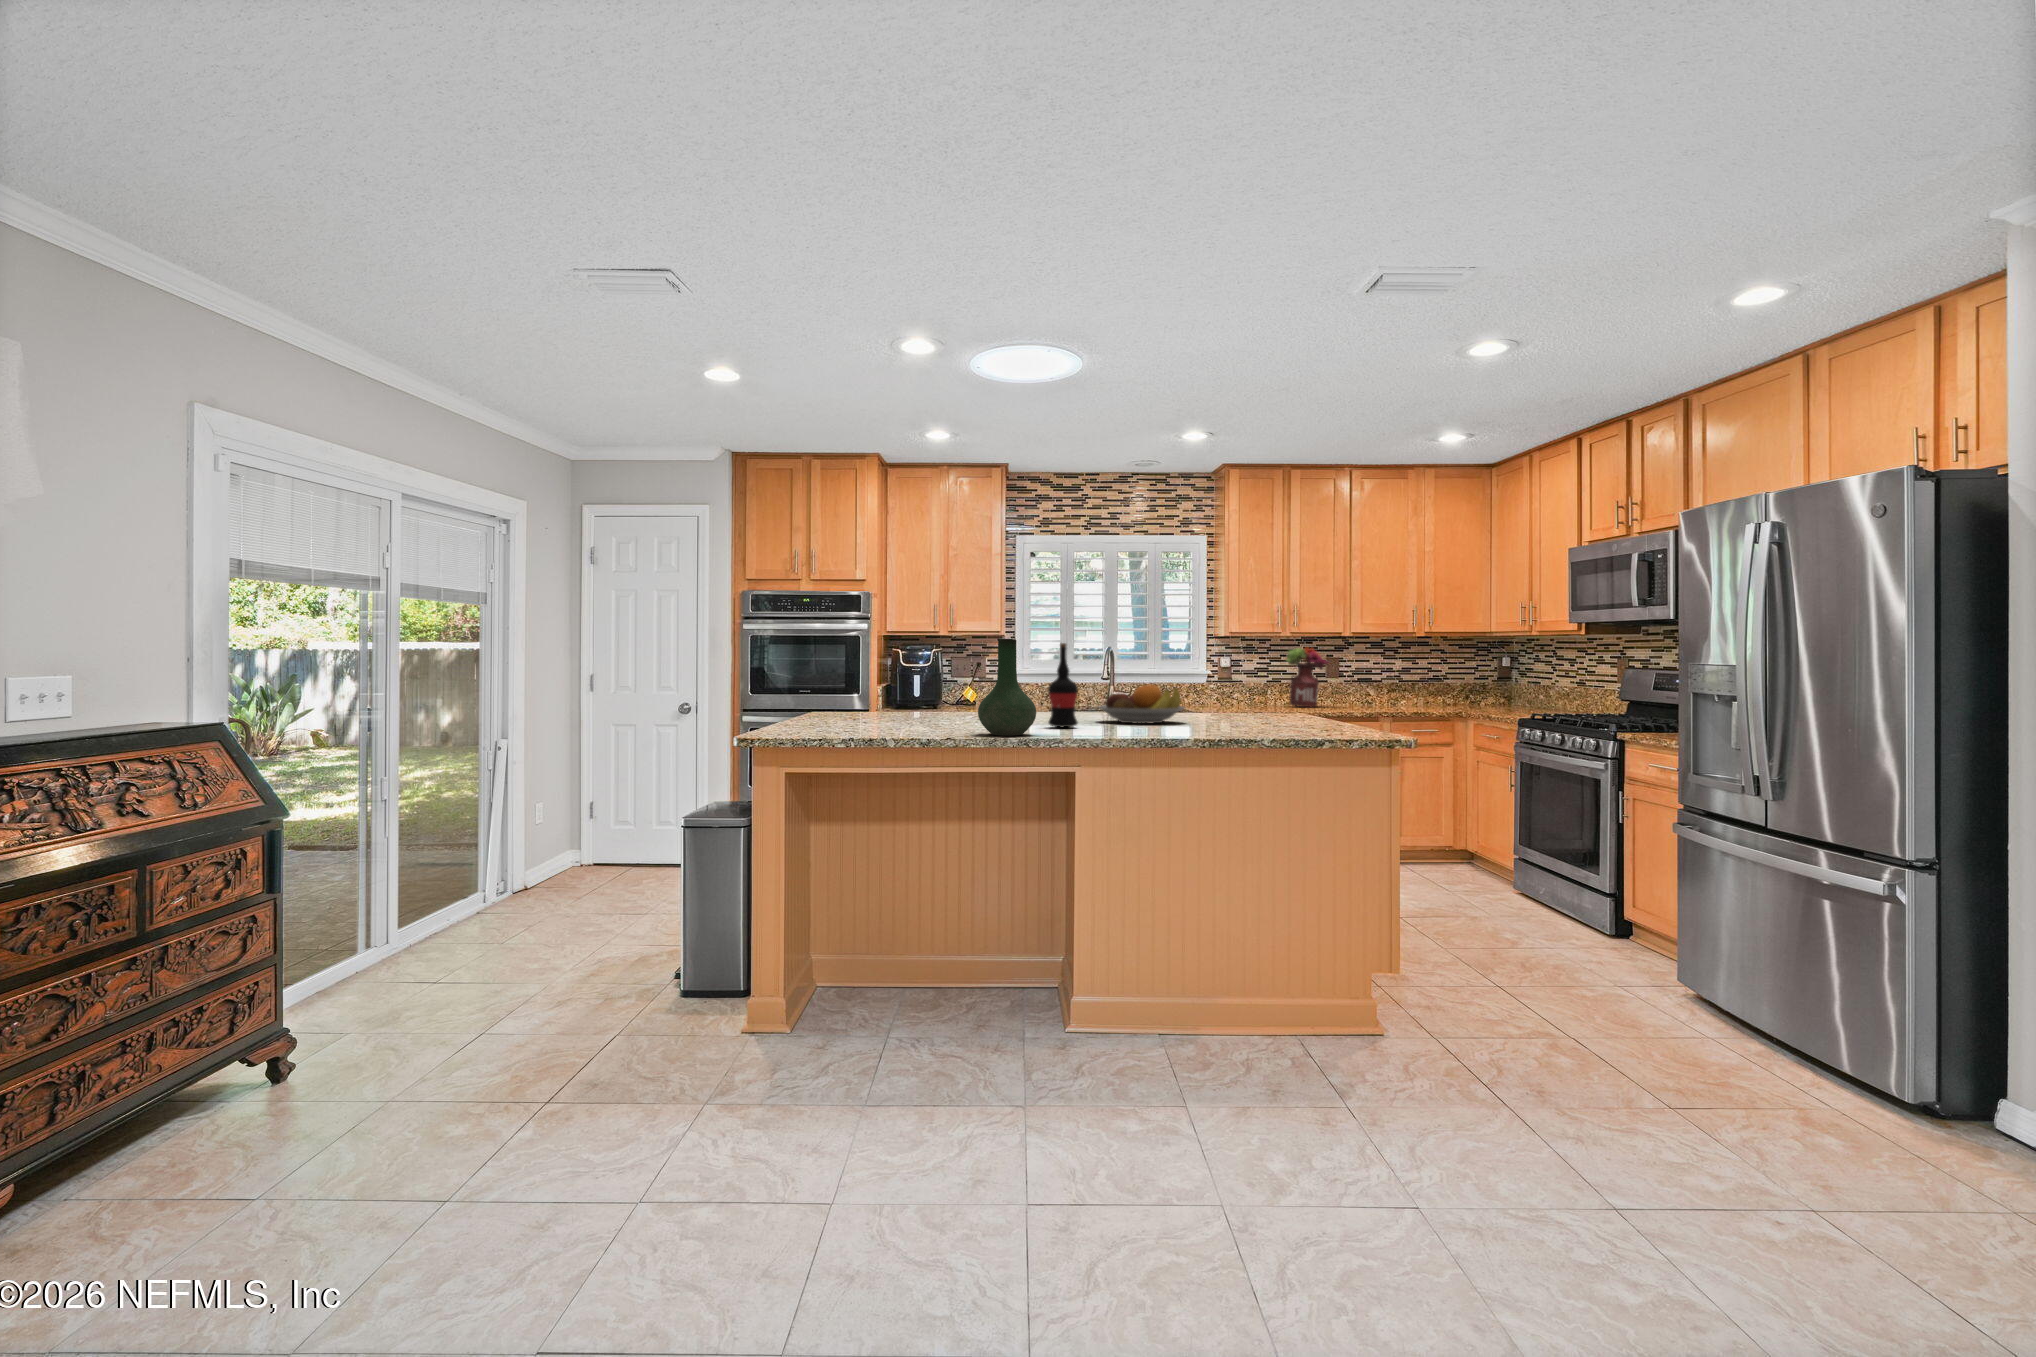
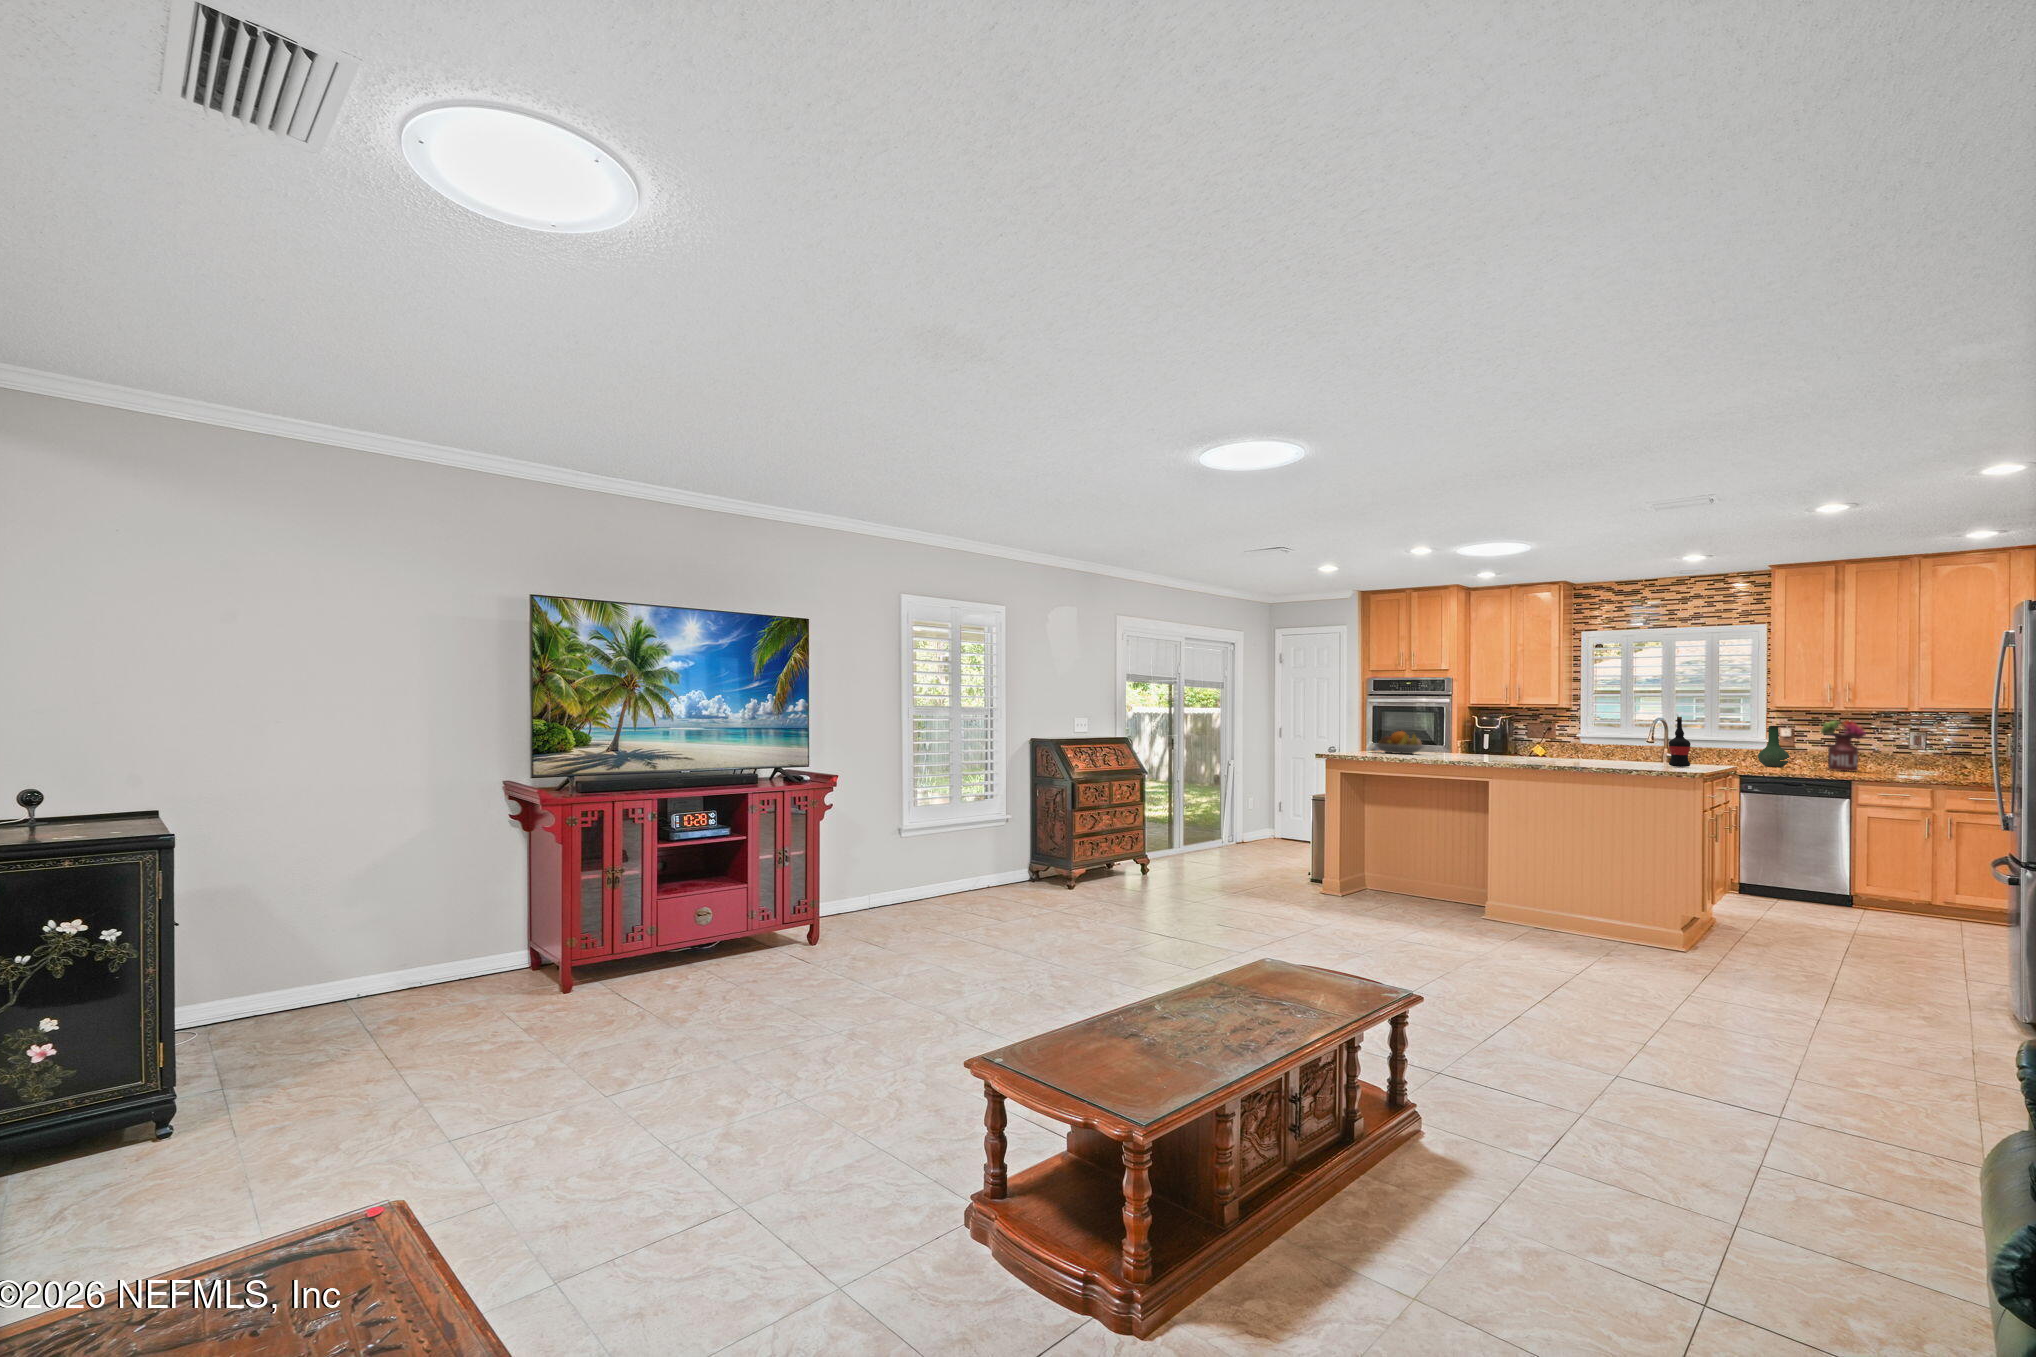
vase: present [978,639,1036,736] -> present [1758,726,1790,767]
wine bottle: present [1048,643,1078,727] -> present [1669,717,1691,767]
fruit bowl: present [1098,684,1185,723] -> present [1374,731,1425,754]

